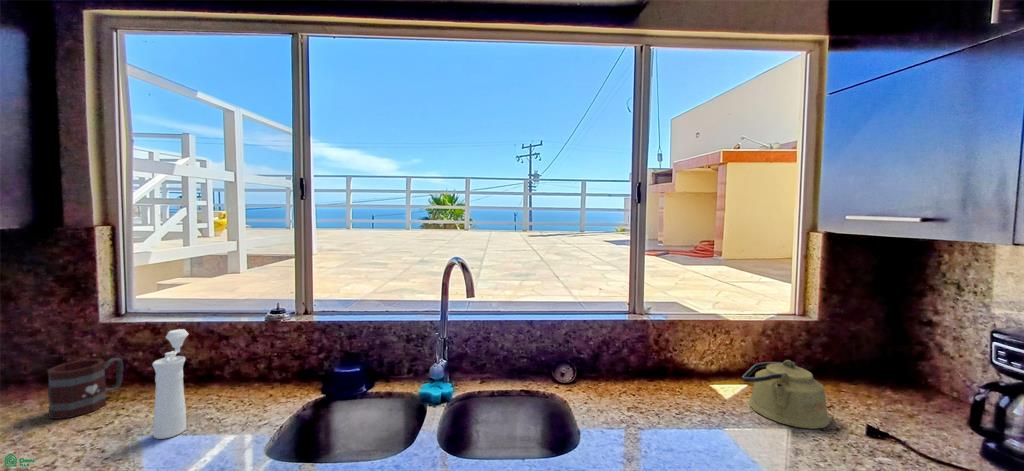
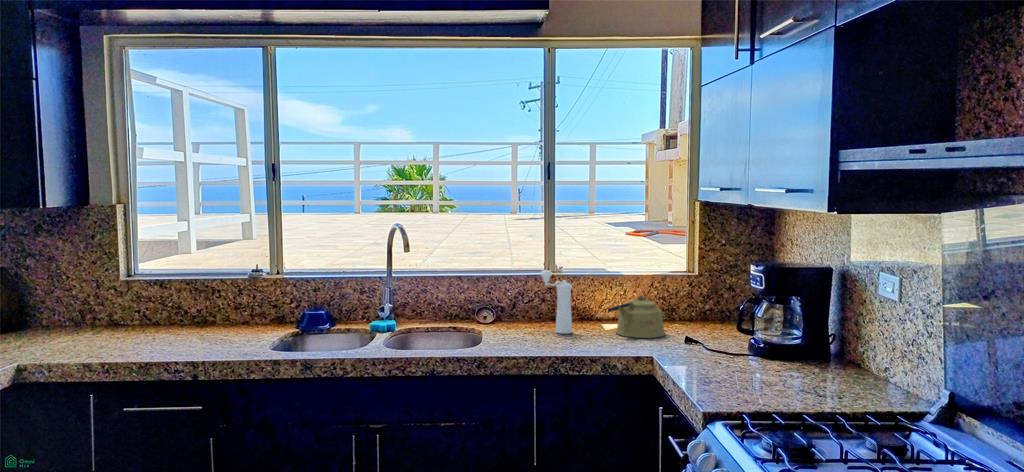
pepper mill: present [152,329,188,439] -> present [541,270,572,334]
mug: present [48,358,123,419] -> none [109,301,148,338]

